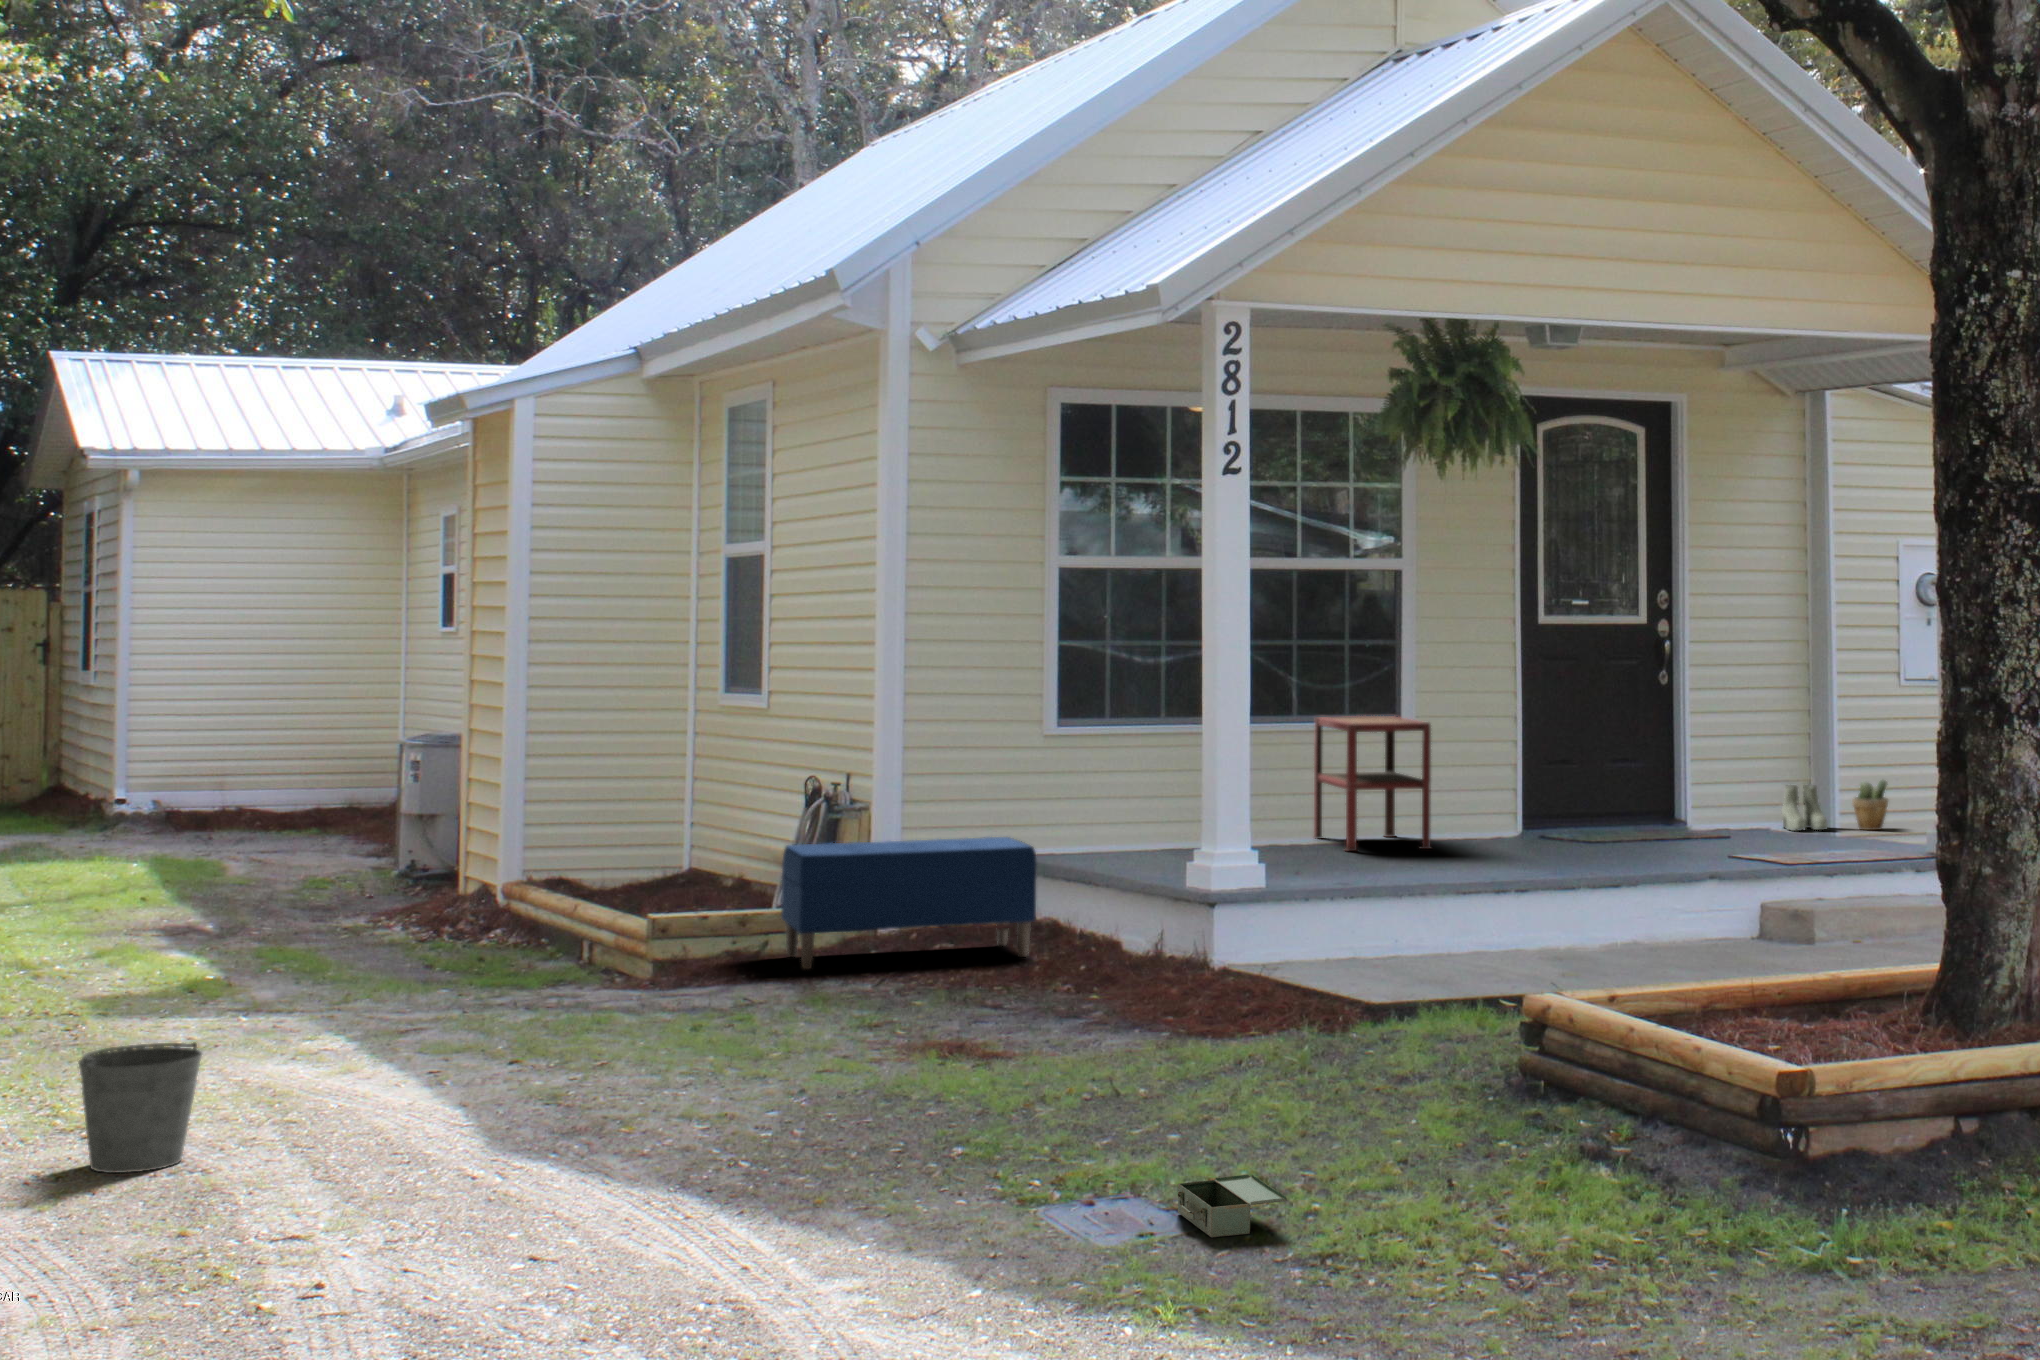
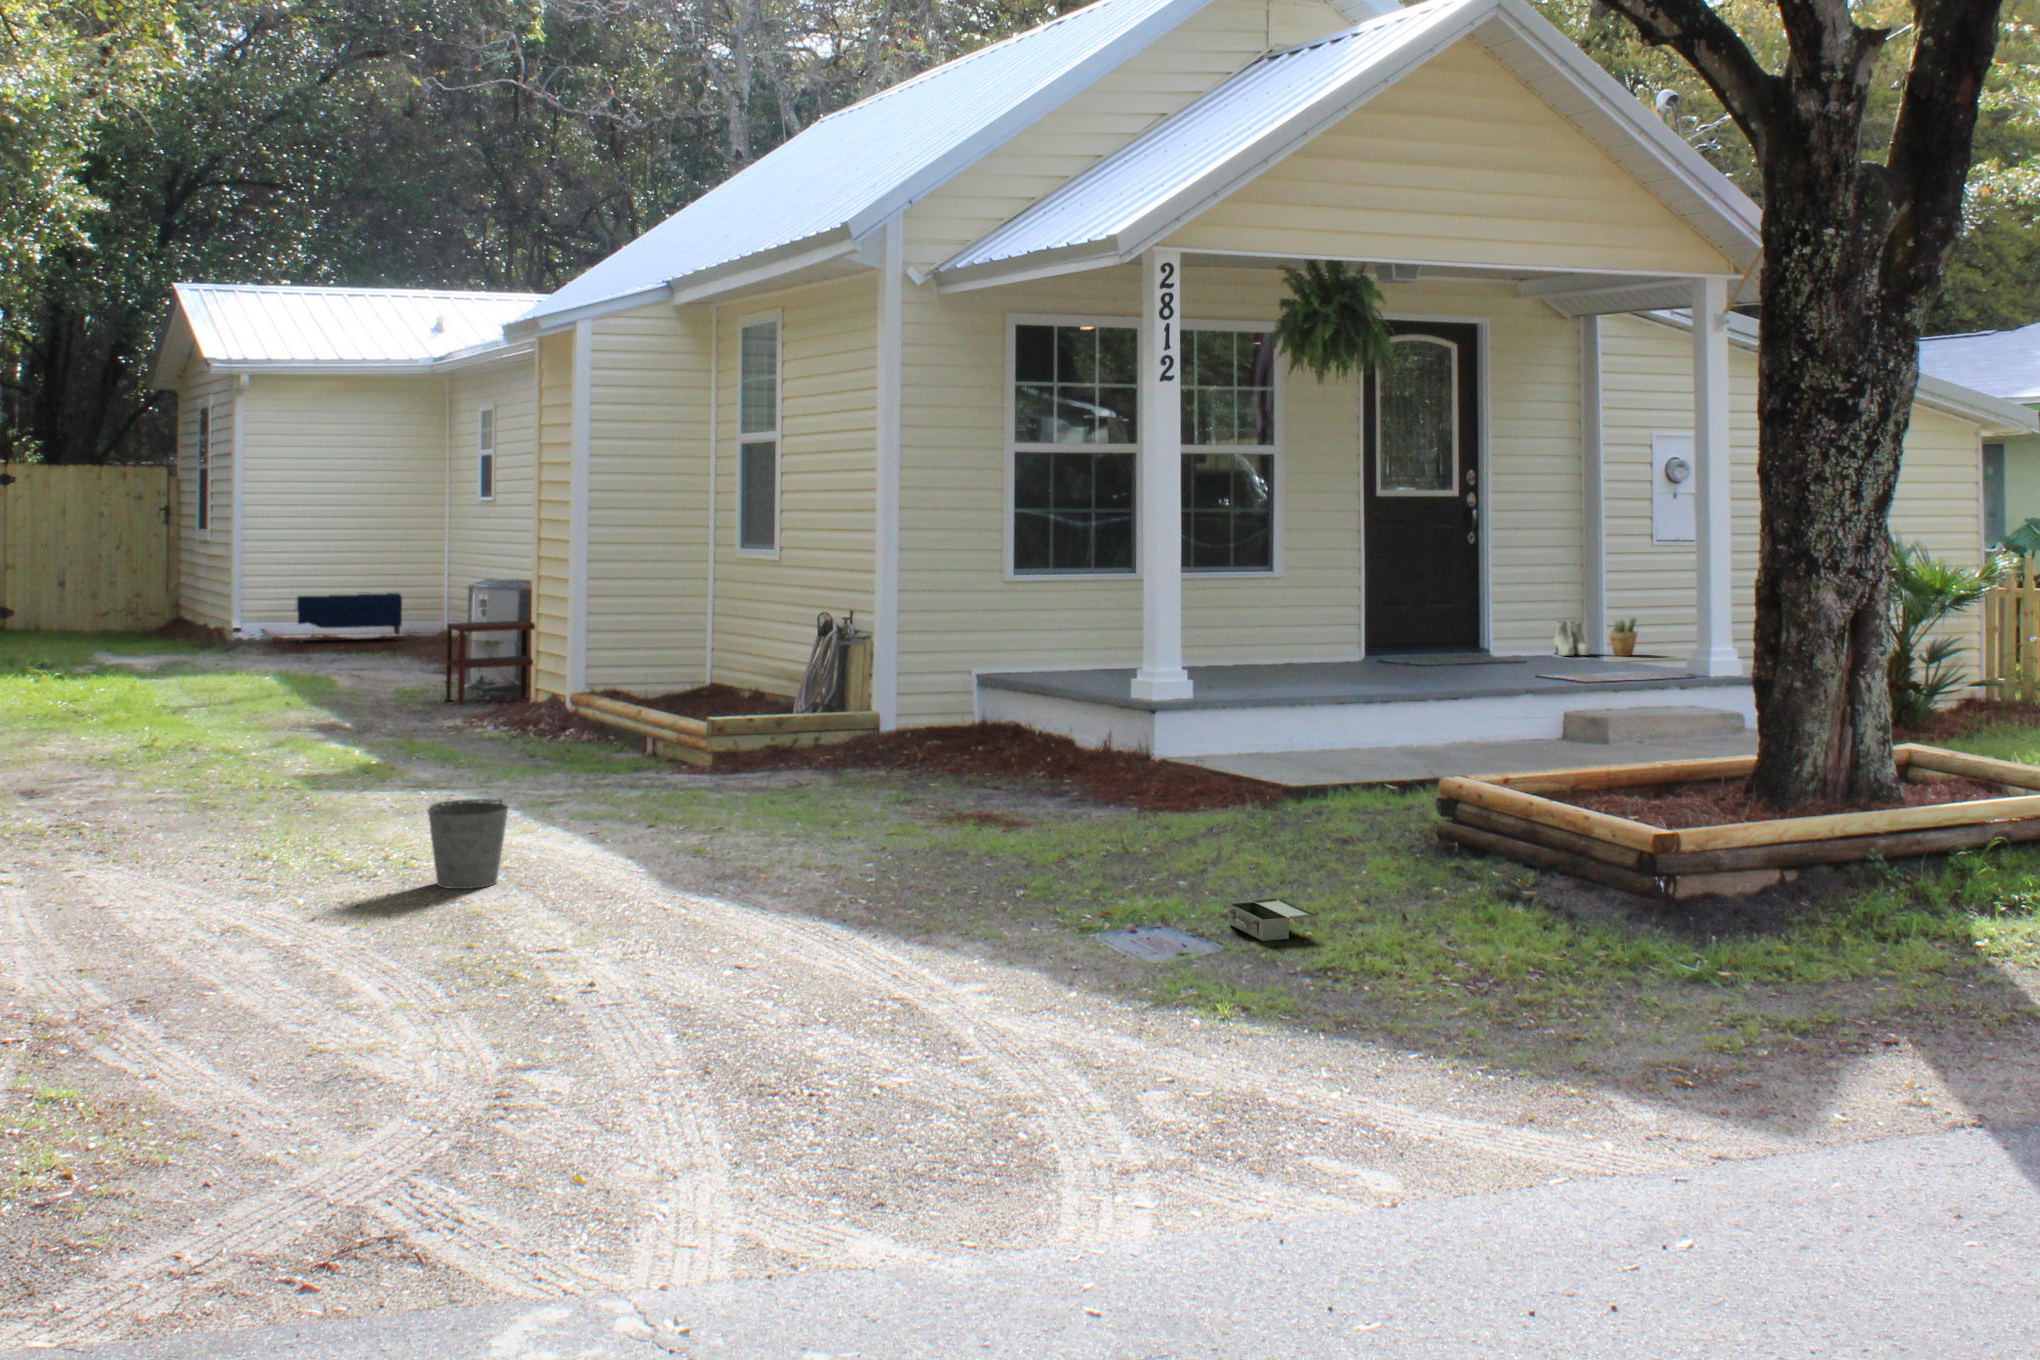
side table: present [1313,716,1431,851] -> present [446,620,535,706]
bench: present [781,837,1037,969] -> present [295,592,402,643]

